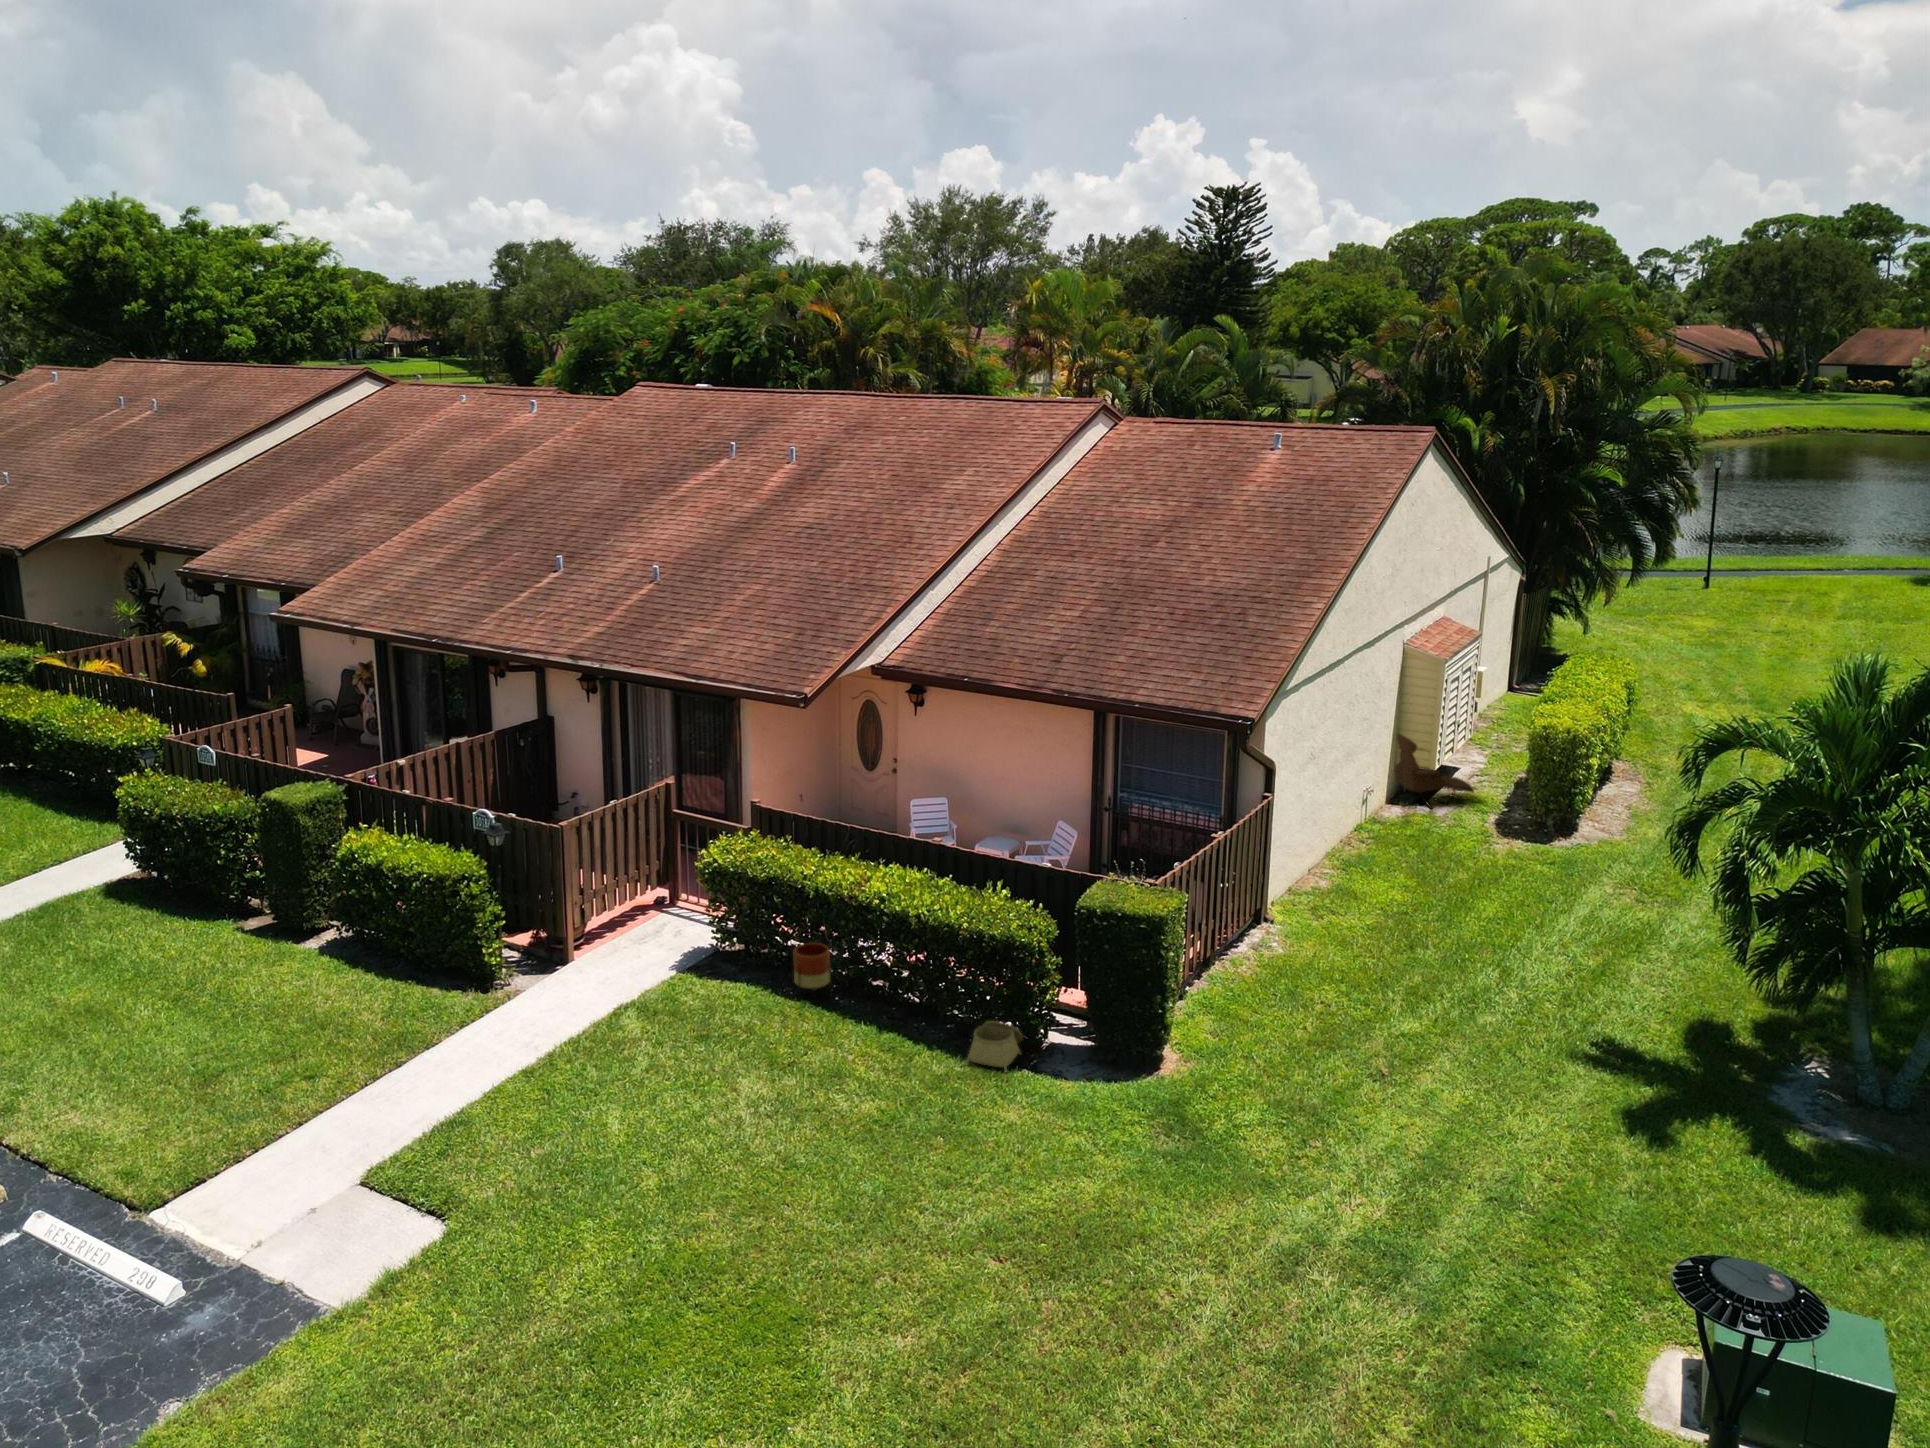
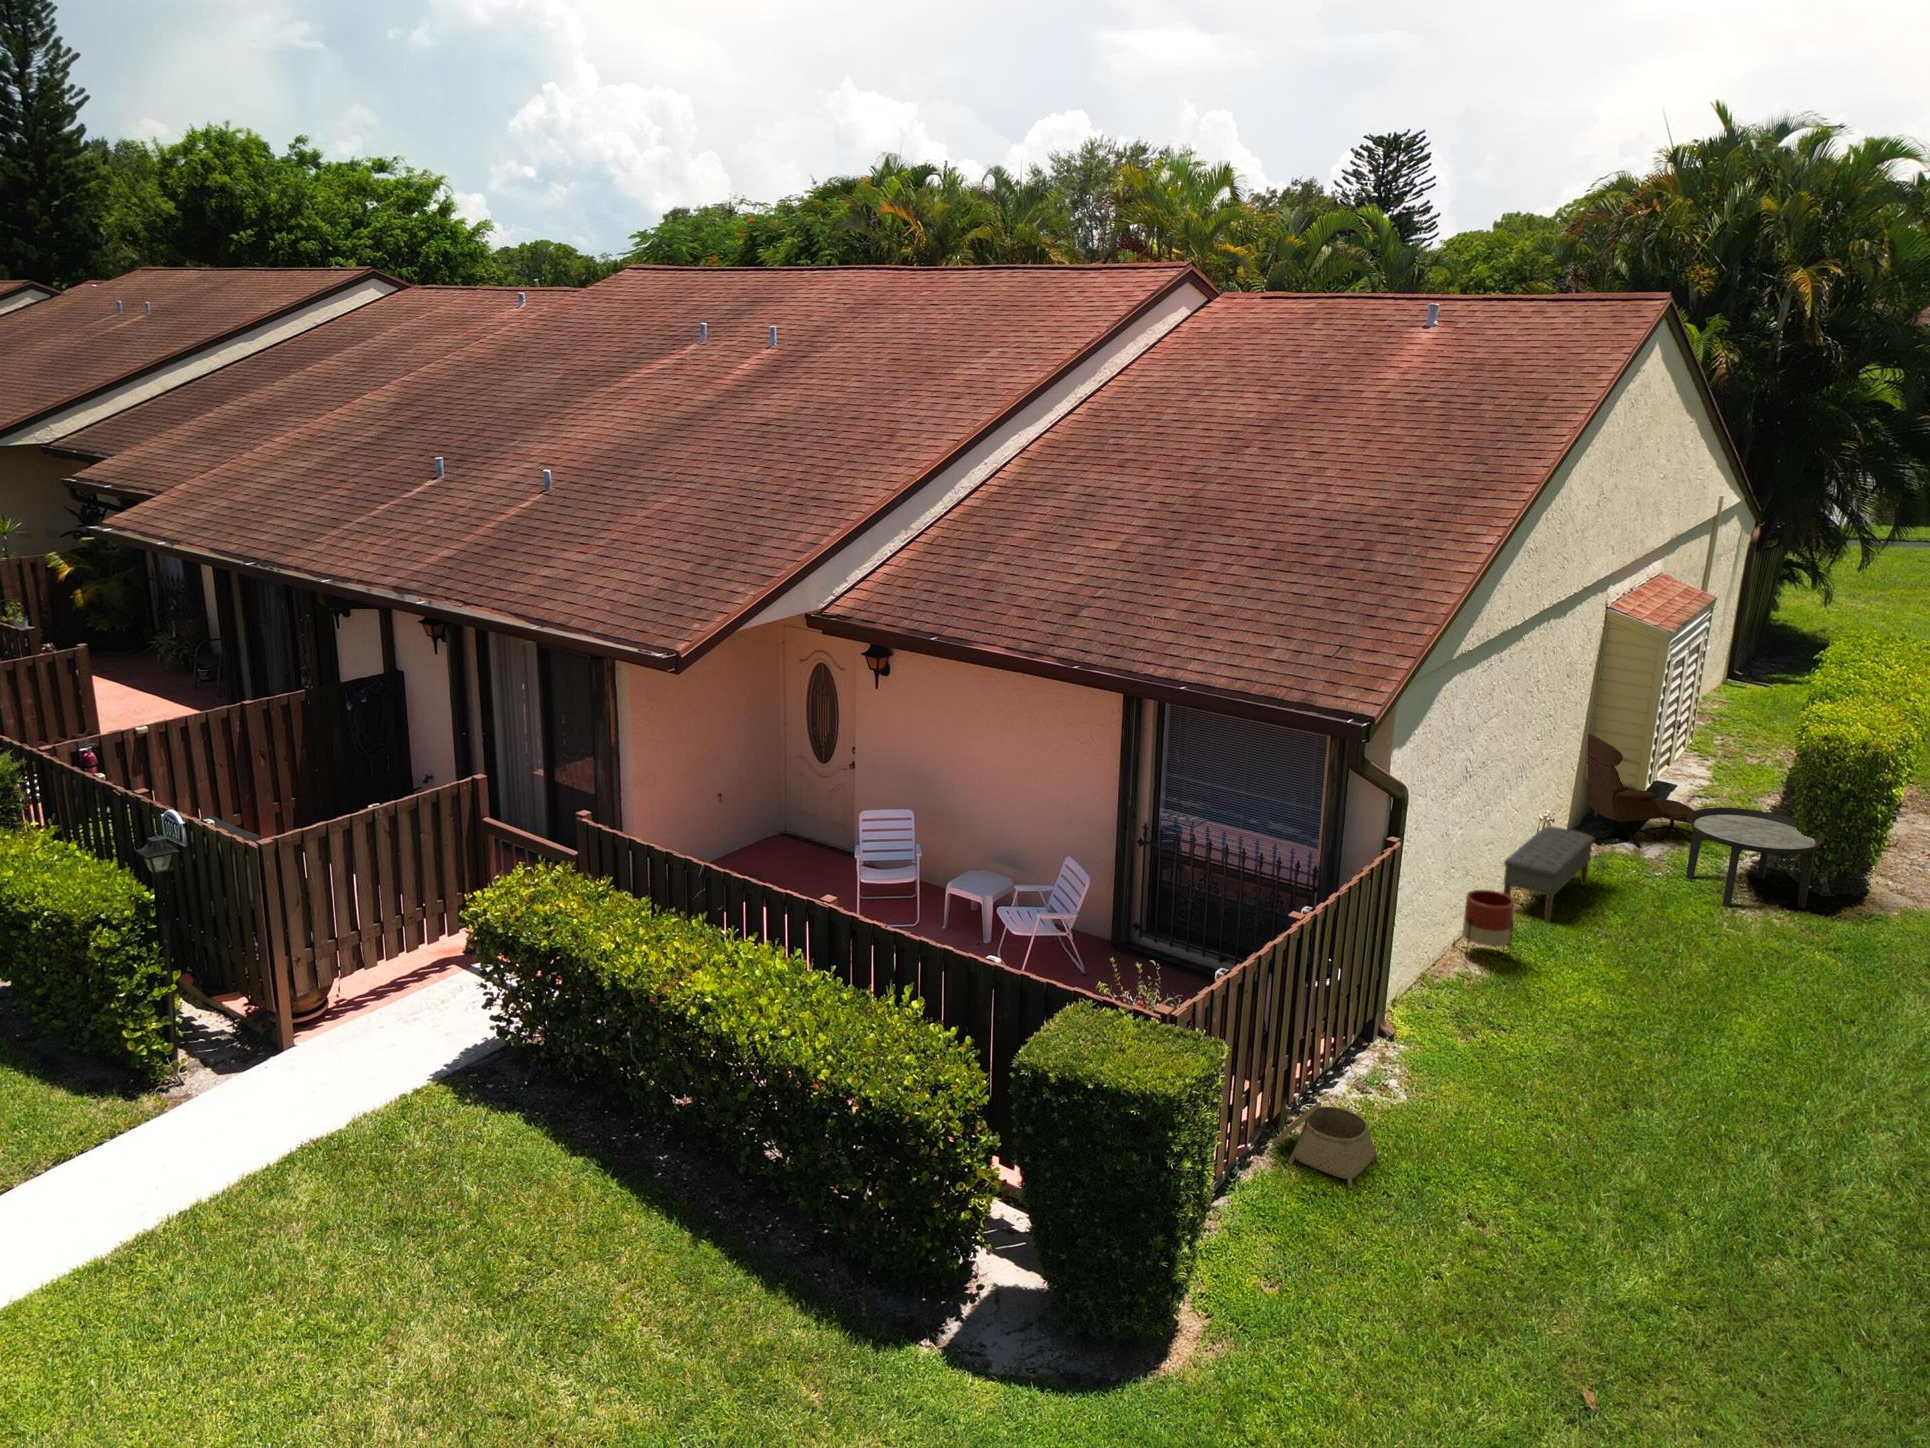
round table: none [1458,778,1543,842] -> present [1686,807,1825,908]
bench: none [1340,795,1399,856] -> present [1504,826,1594,922]
planter: present [794,943,831,989] -> present [1463,890,1515,953]
basket: present [966,1021,1023,1072] -> present [1272,1102,1379,1188]

